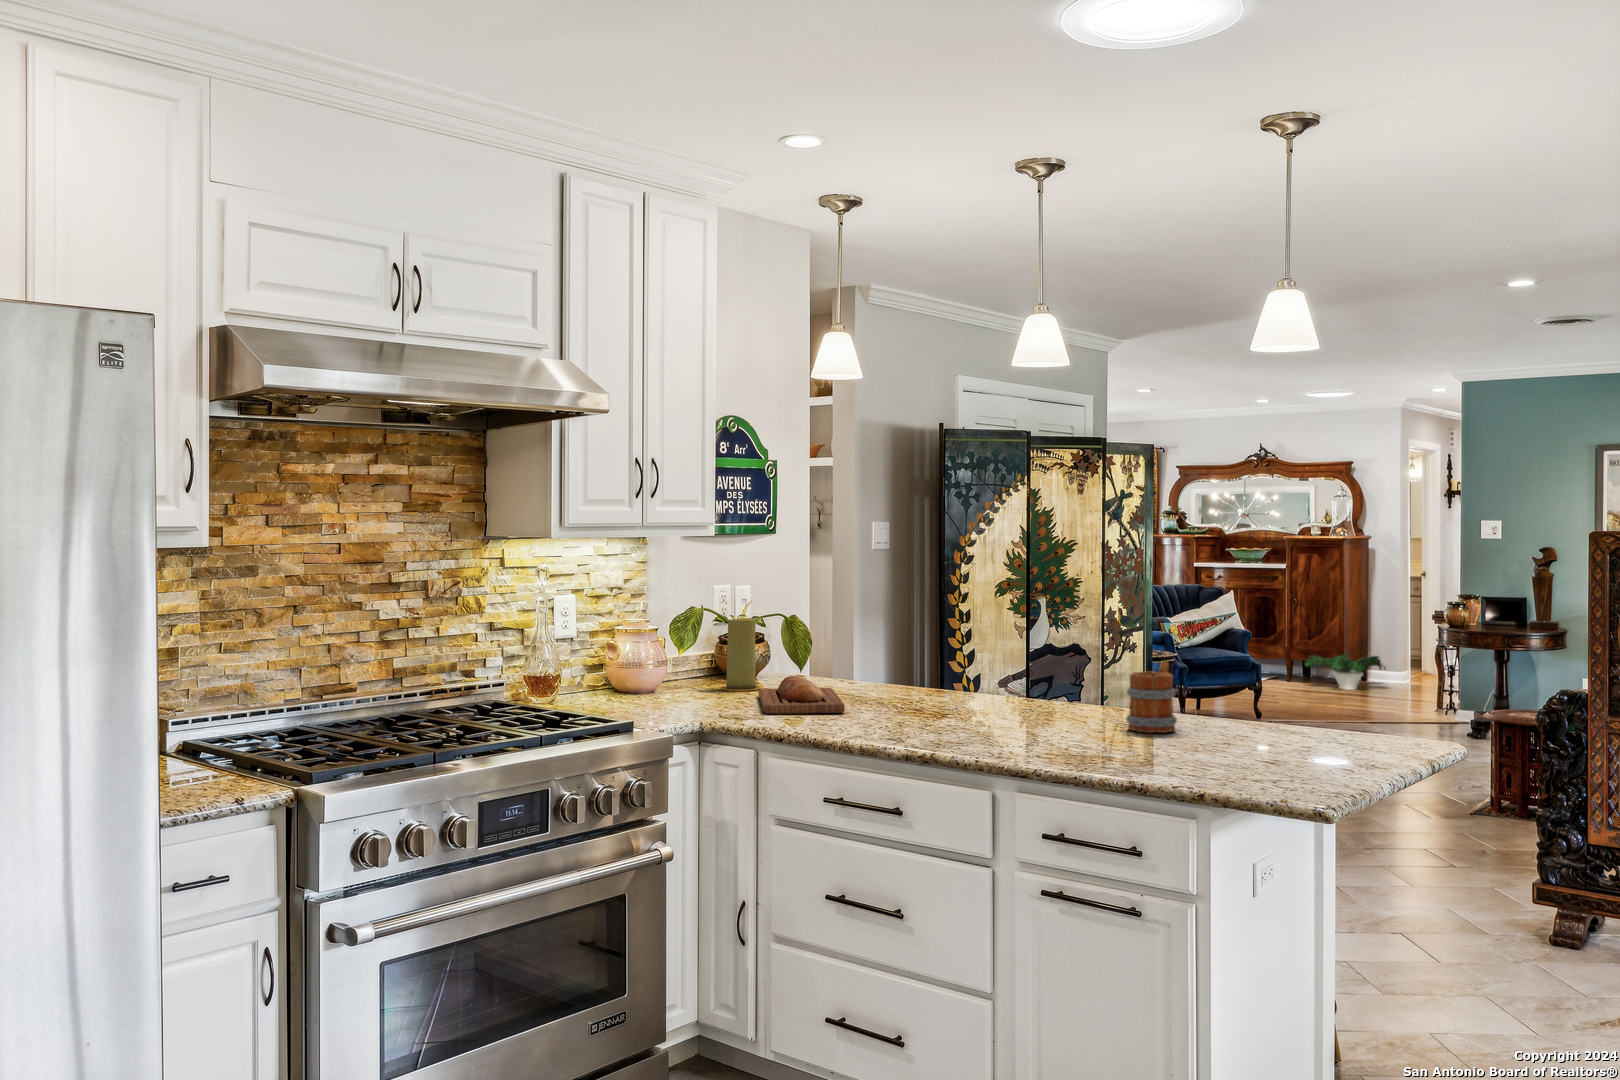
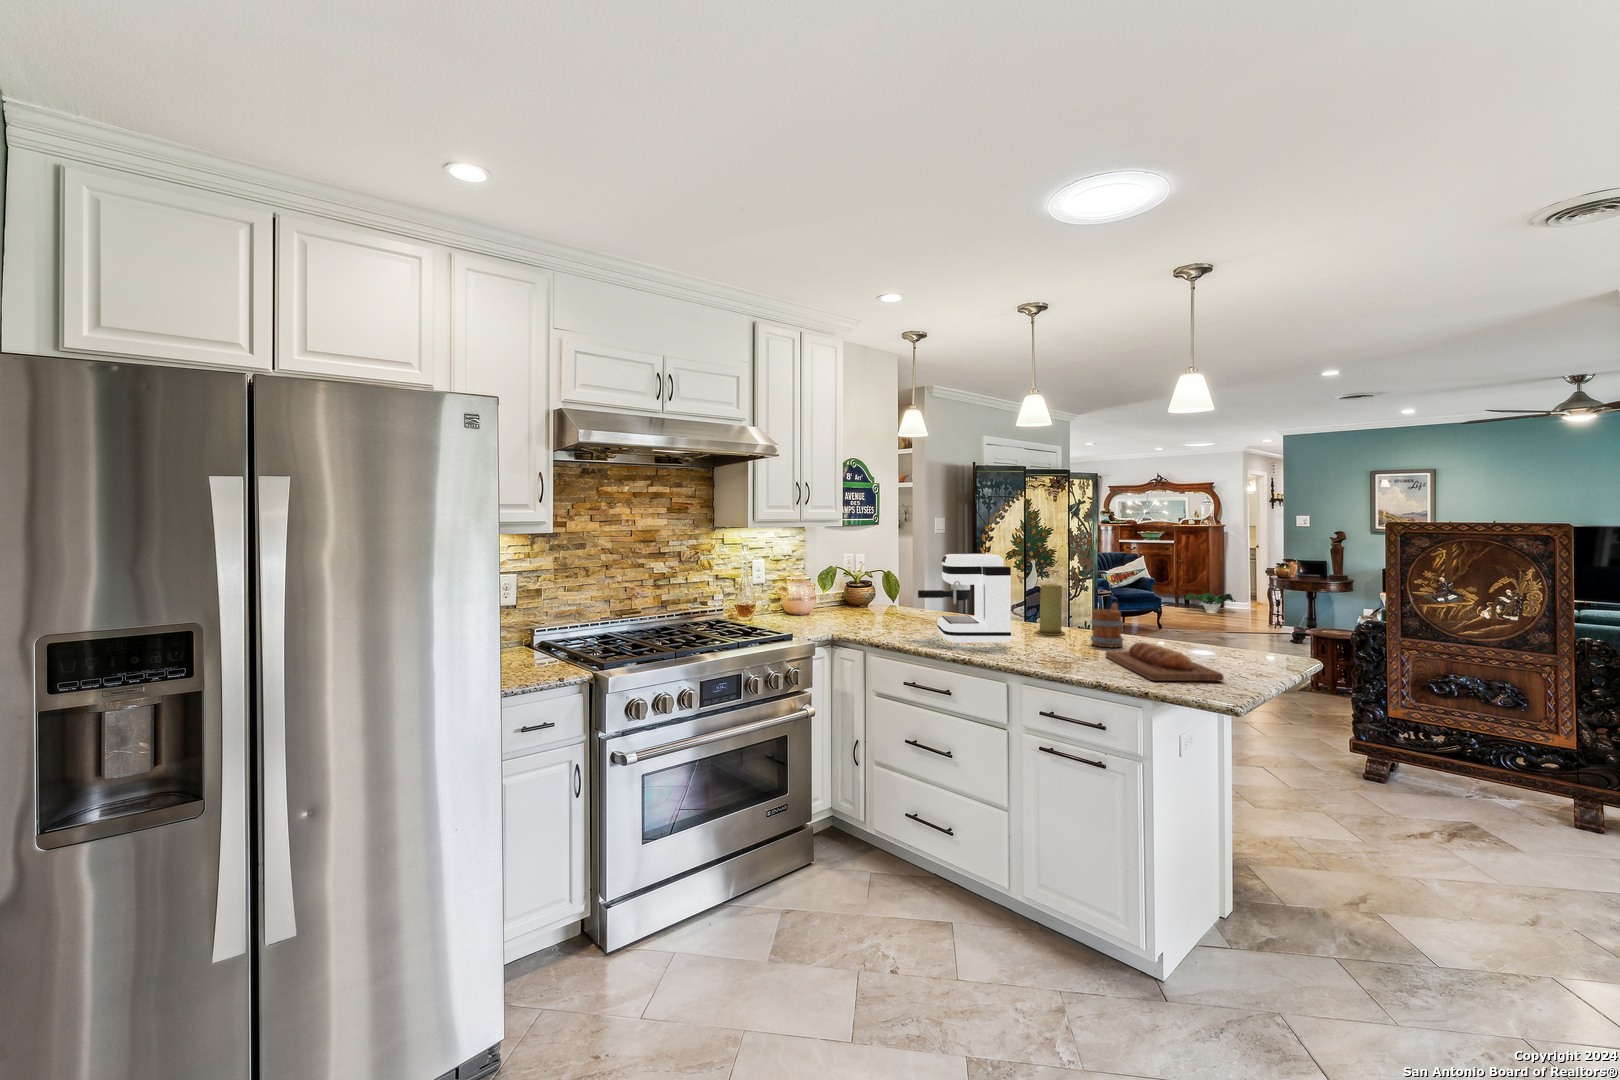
coffee maker: none [849,582,1001,733] -> present [918,554,1011,644]
candle: present [721,618,761,691] -> present [1036,584,1065,635]
bread loaf: present [759,676,845,714] -> present [1106,642,1224,681]

